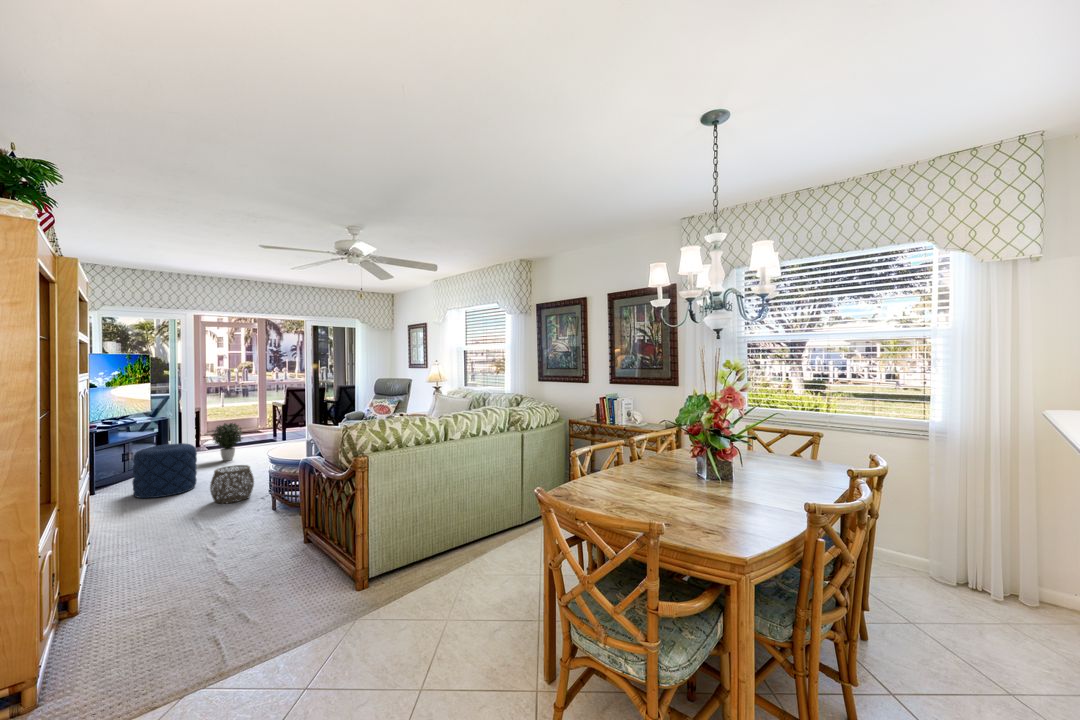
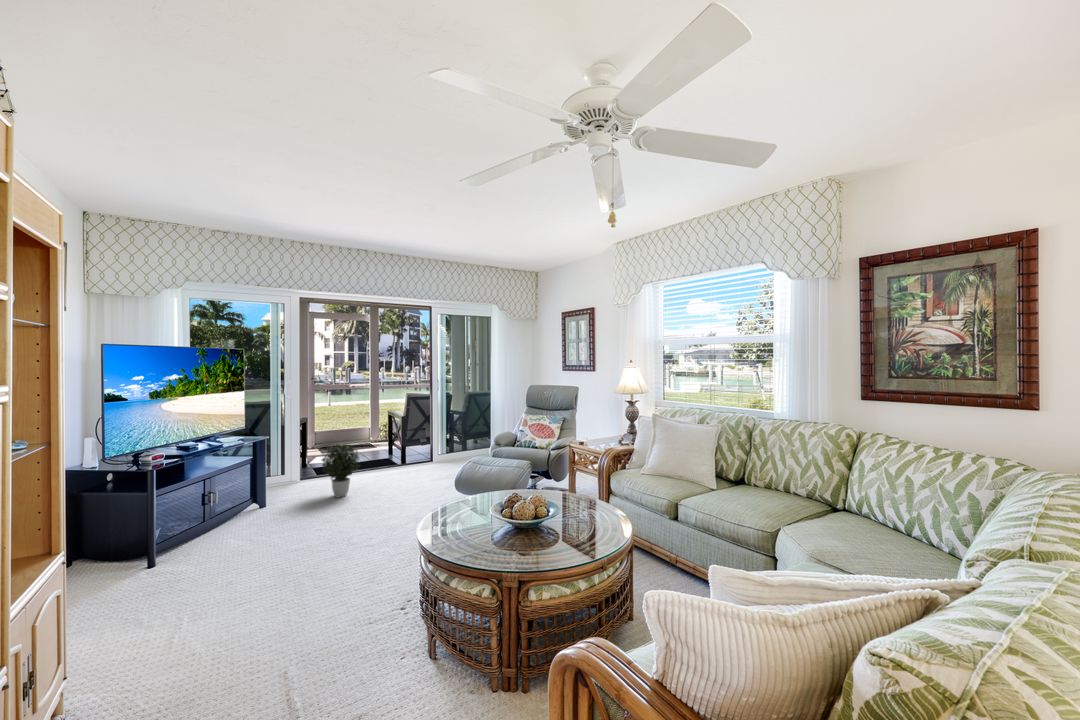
pouf: present [132,443,197,498] -> none [209,487,304,585]
woven basket: present [210,465,254,504] -> none [326,538,397,618]

